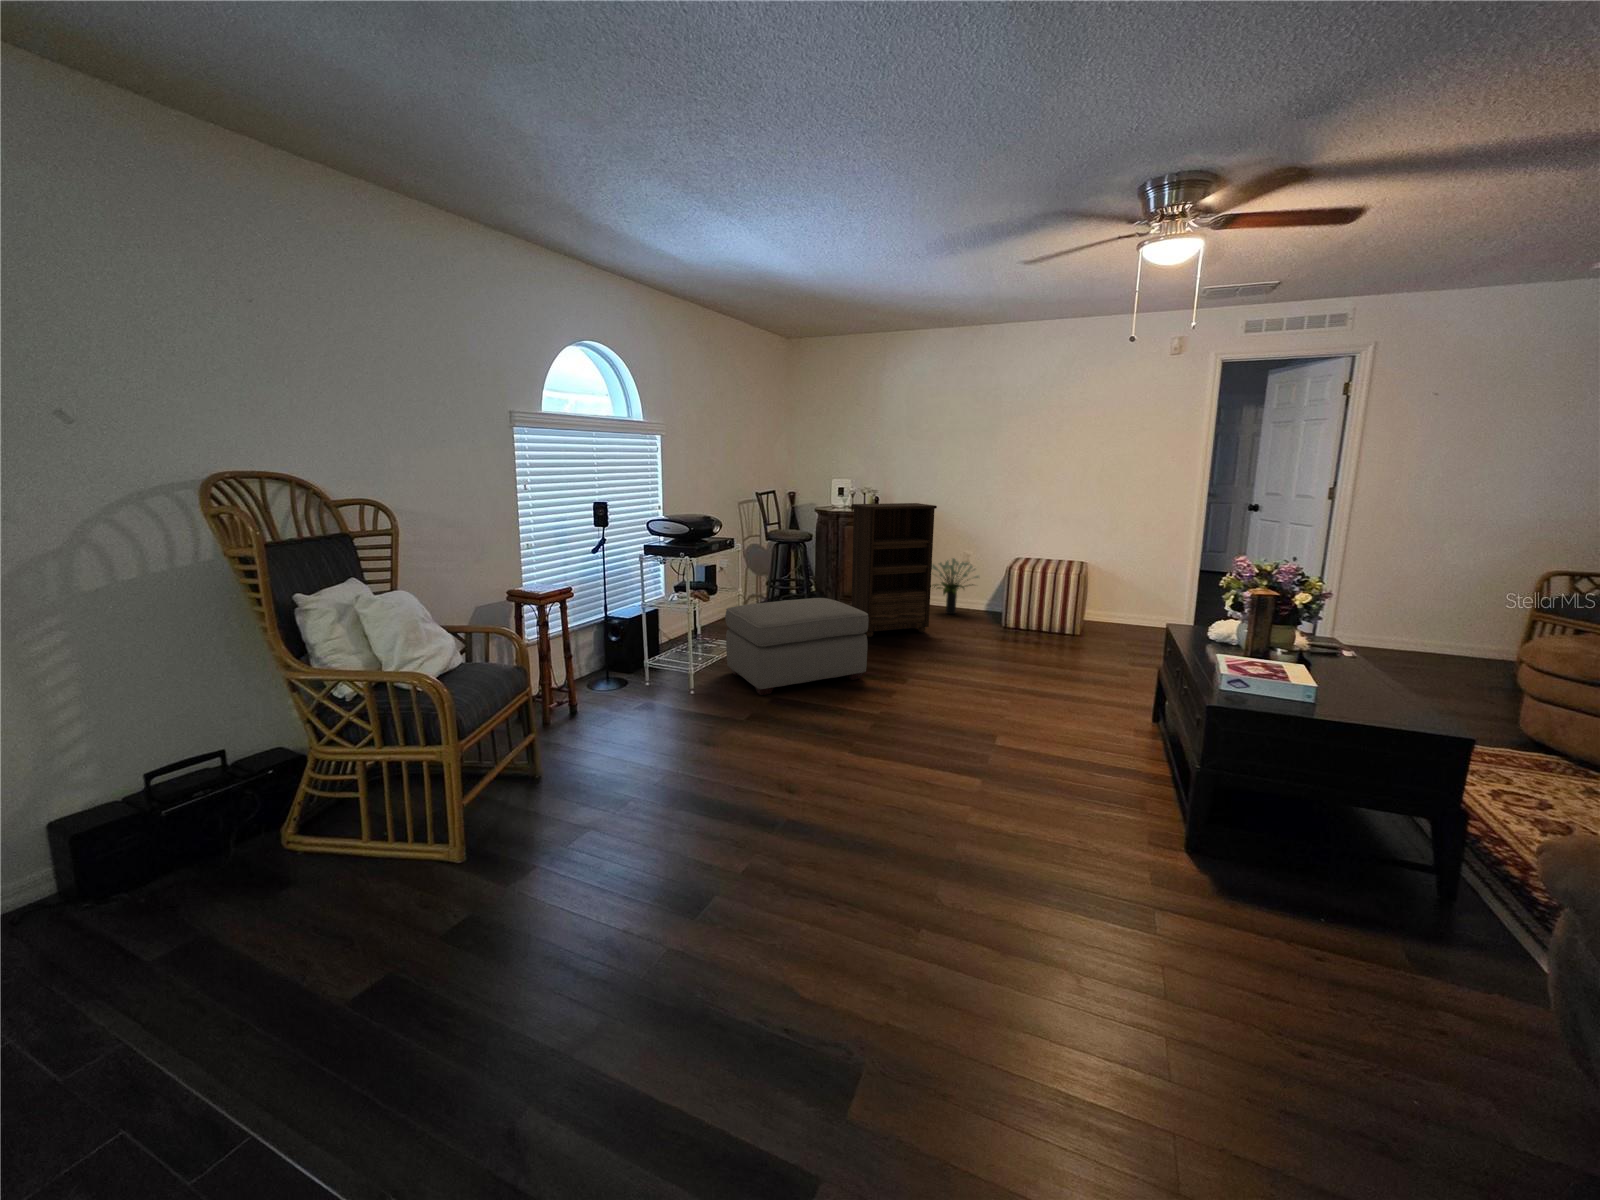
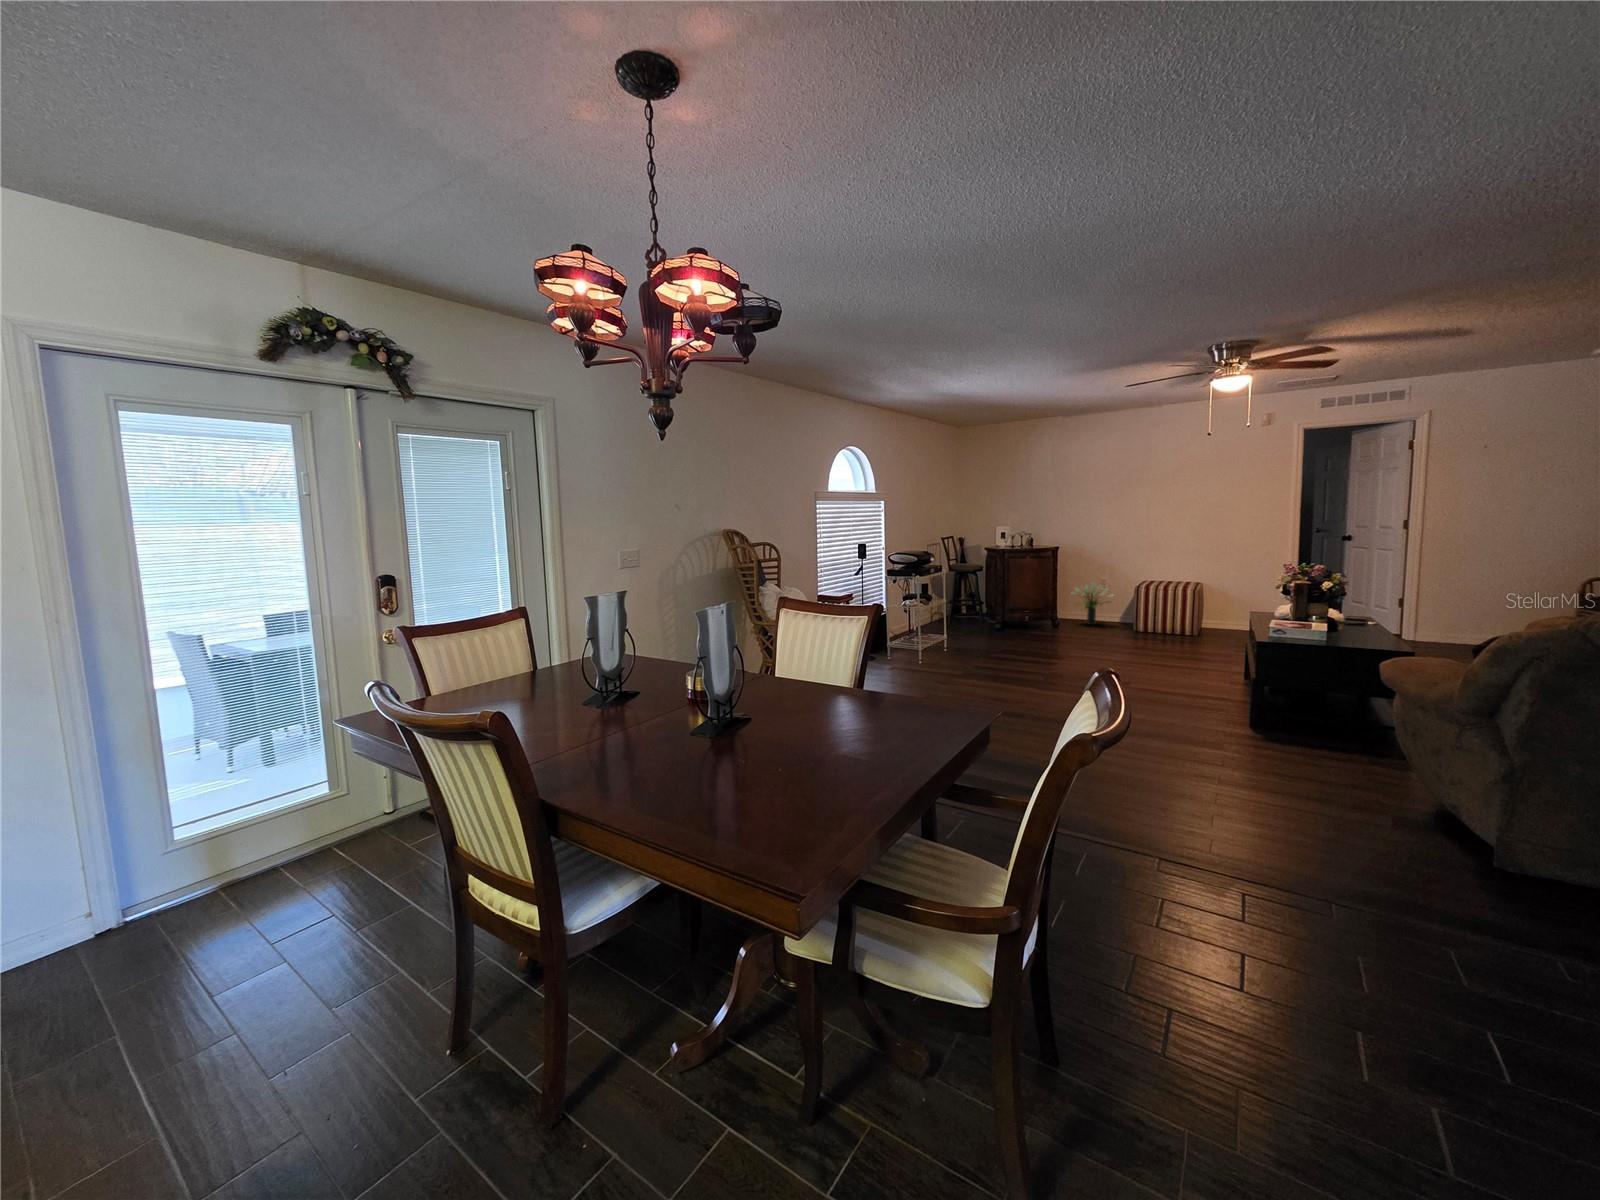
bookshelf: present [851,503,937,637] -> none [1015,541,1080,637]
ottoman: present [725,598,869,695] -> none [938,605,1037,663]

